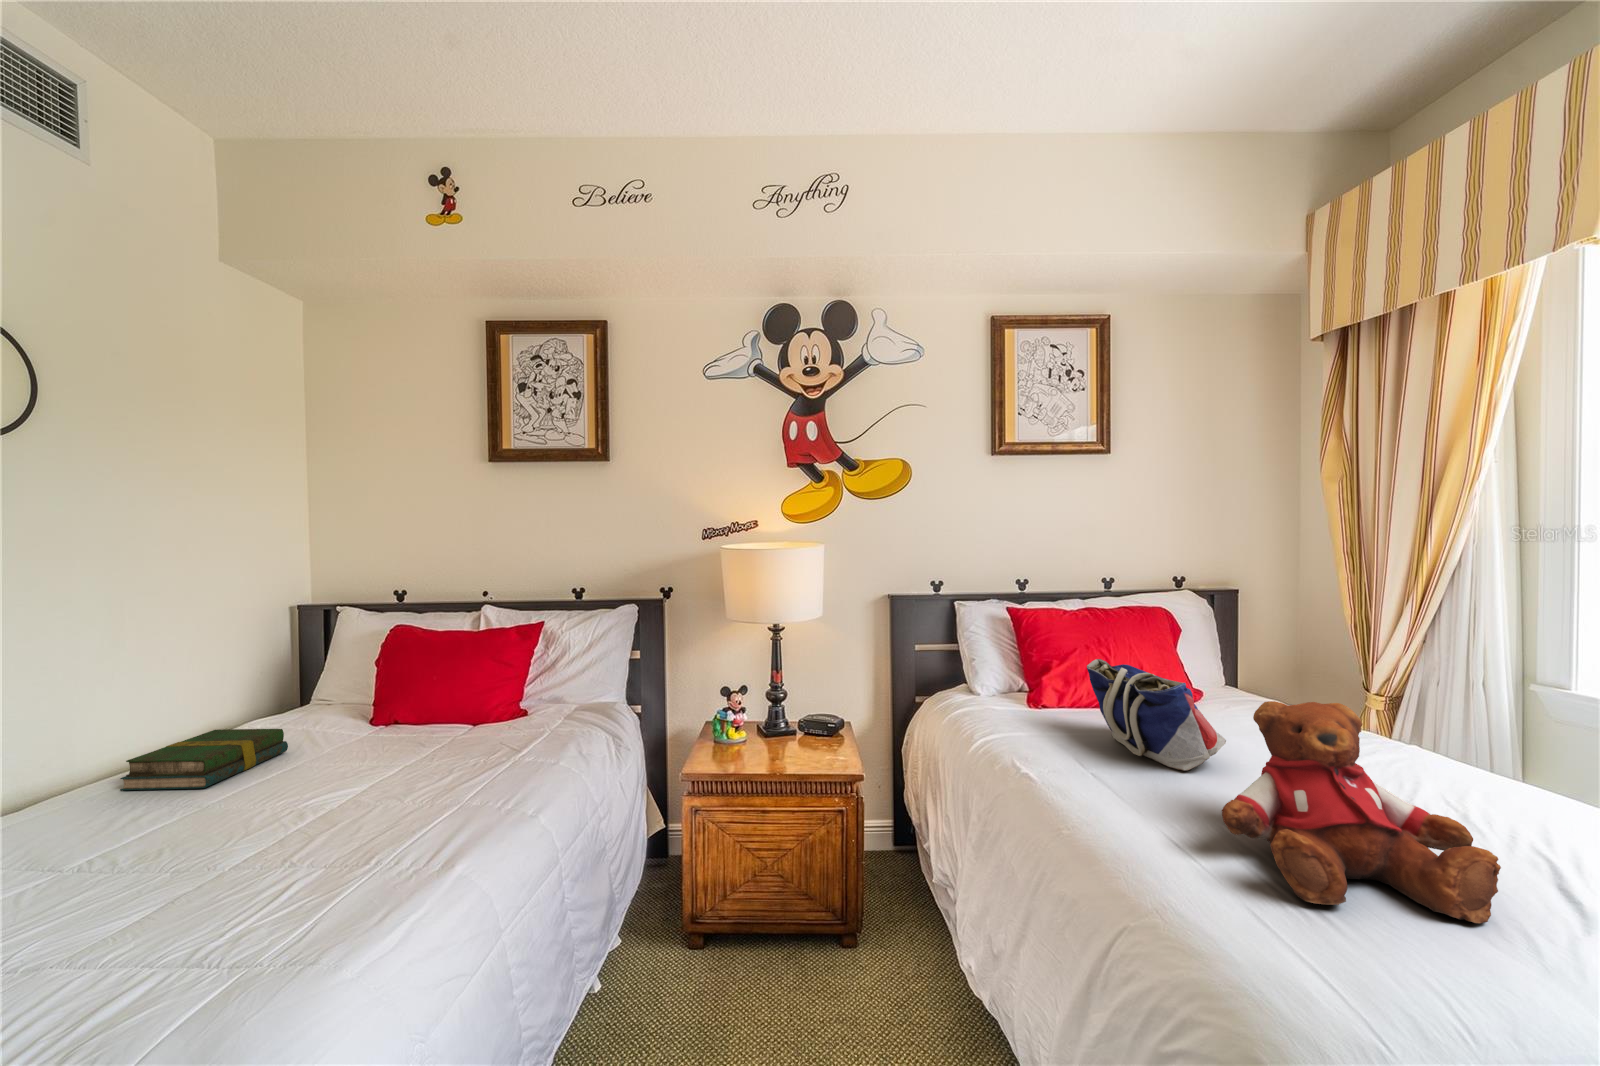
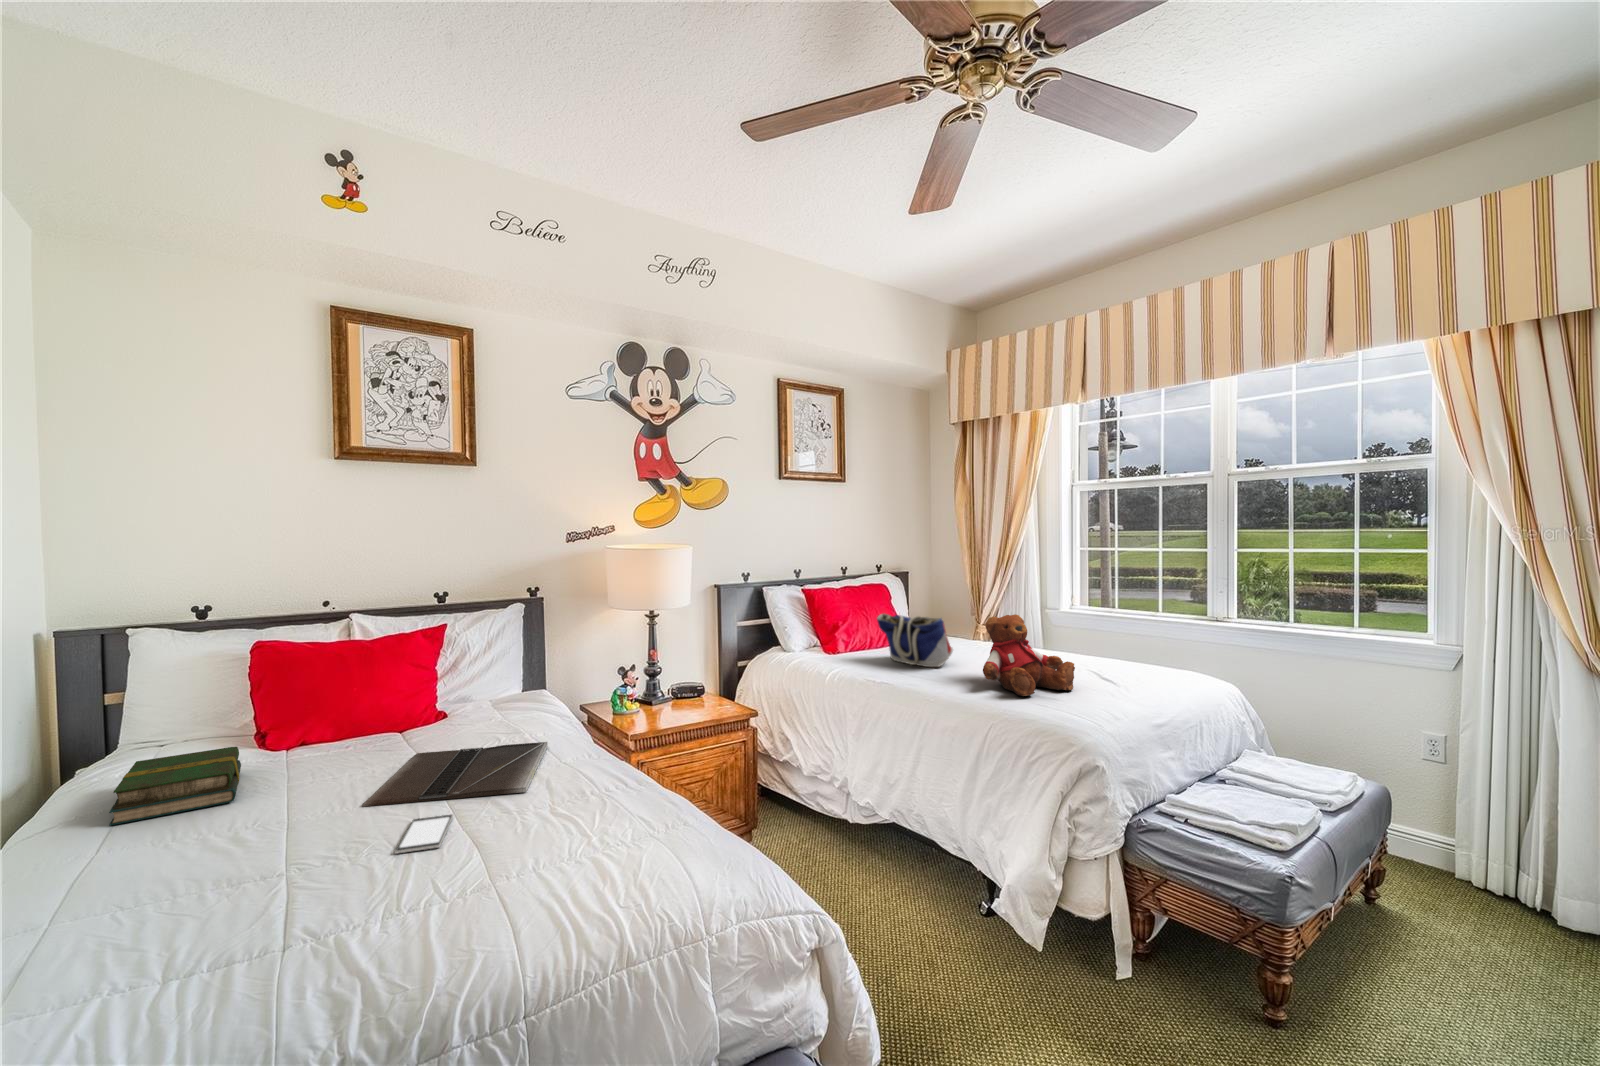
laptop: none [231,766,493,860] -> present [362,742,547,807]
smartphone: none [84,867,226,926] -> present [395,815,453,854]

